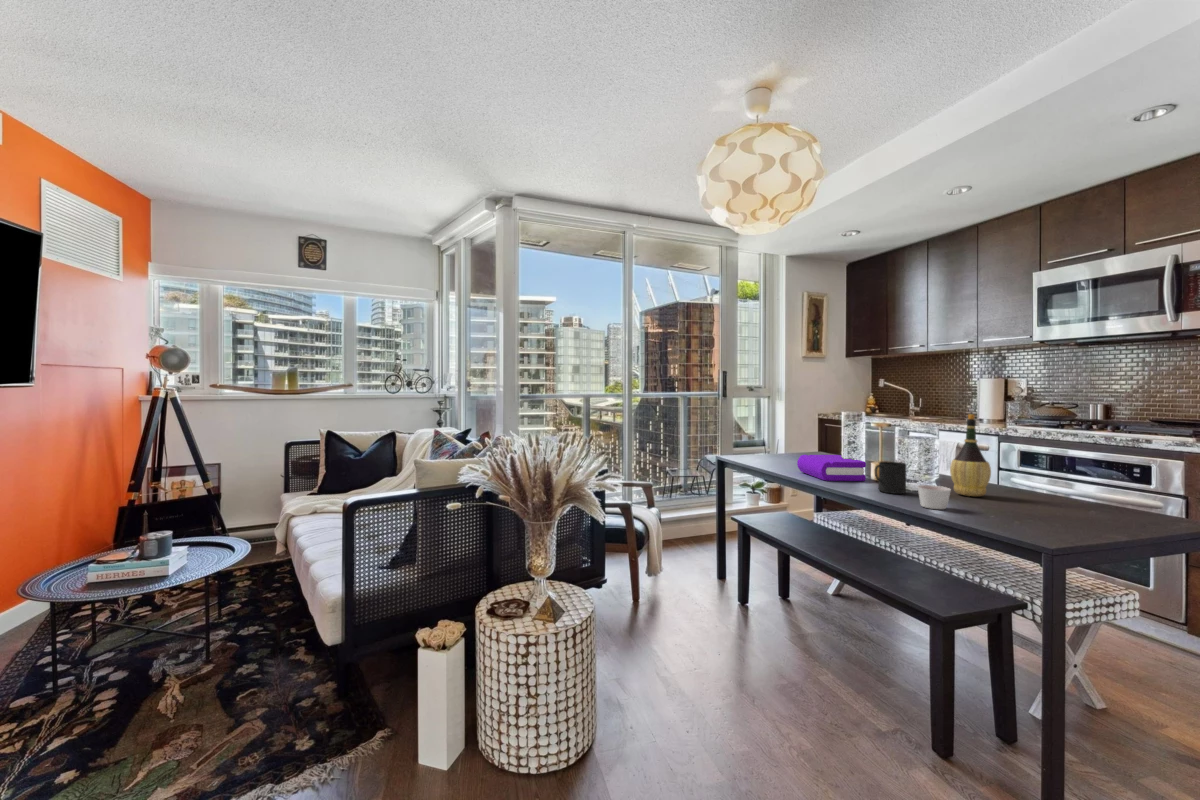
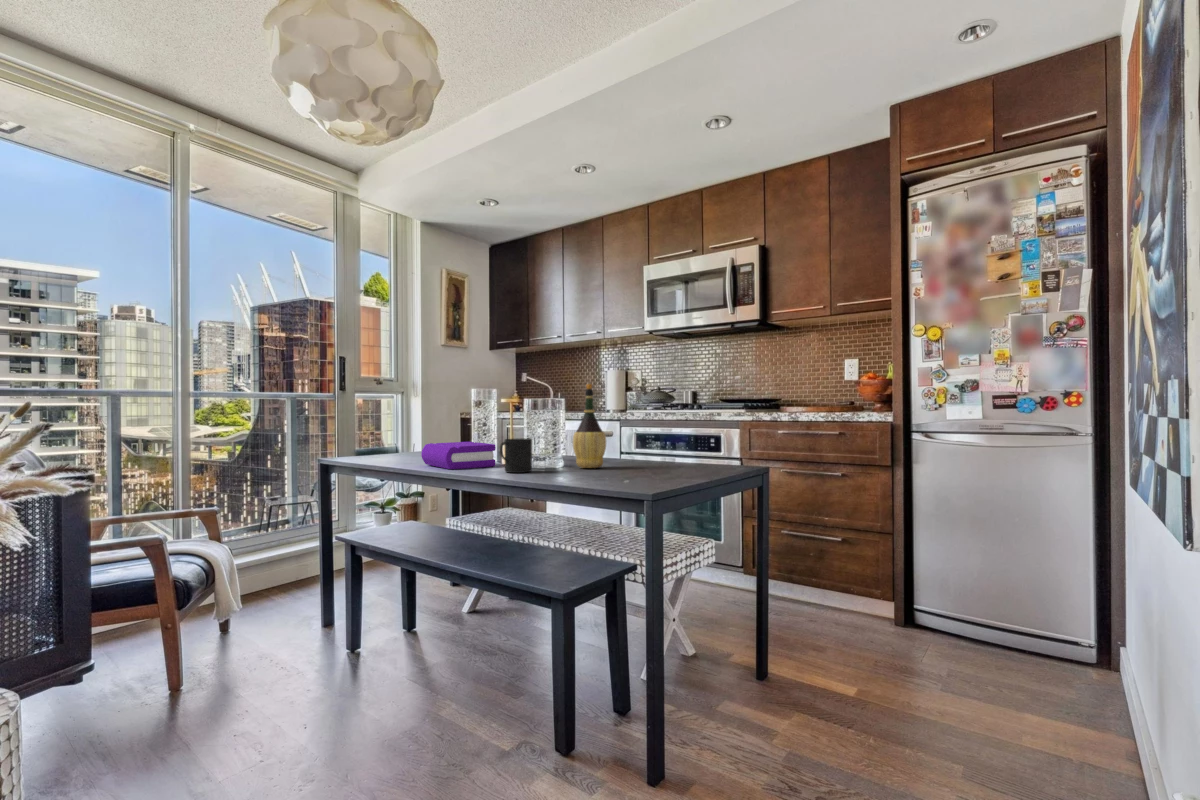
candle: present [918,485,951,509] -> none [538,456,569,480]

